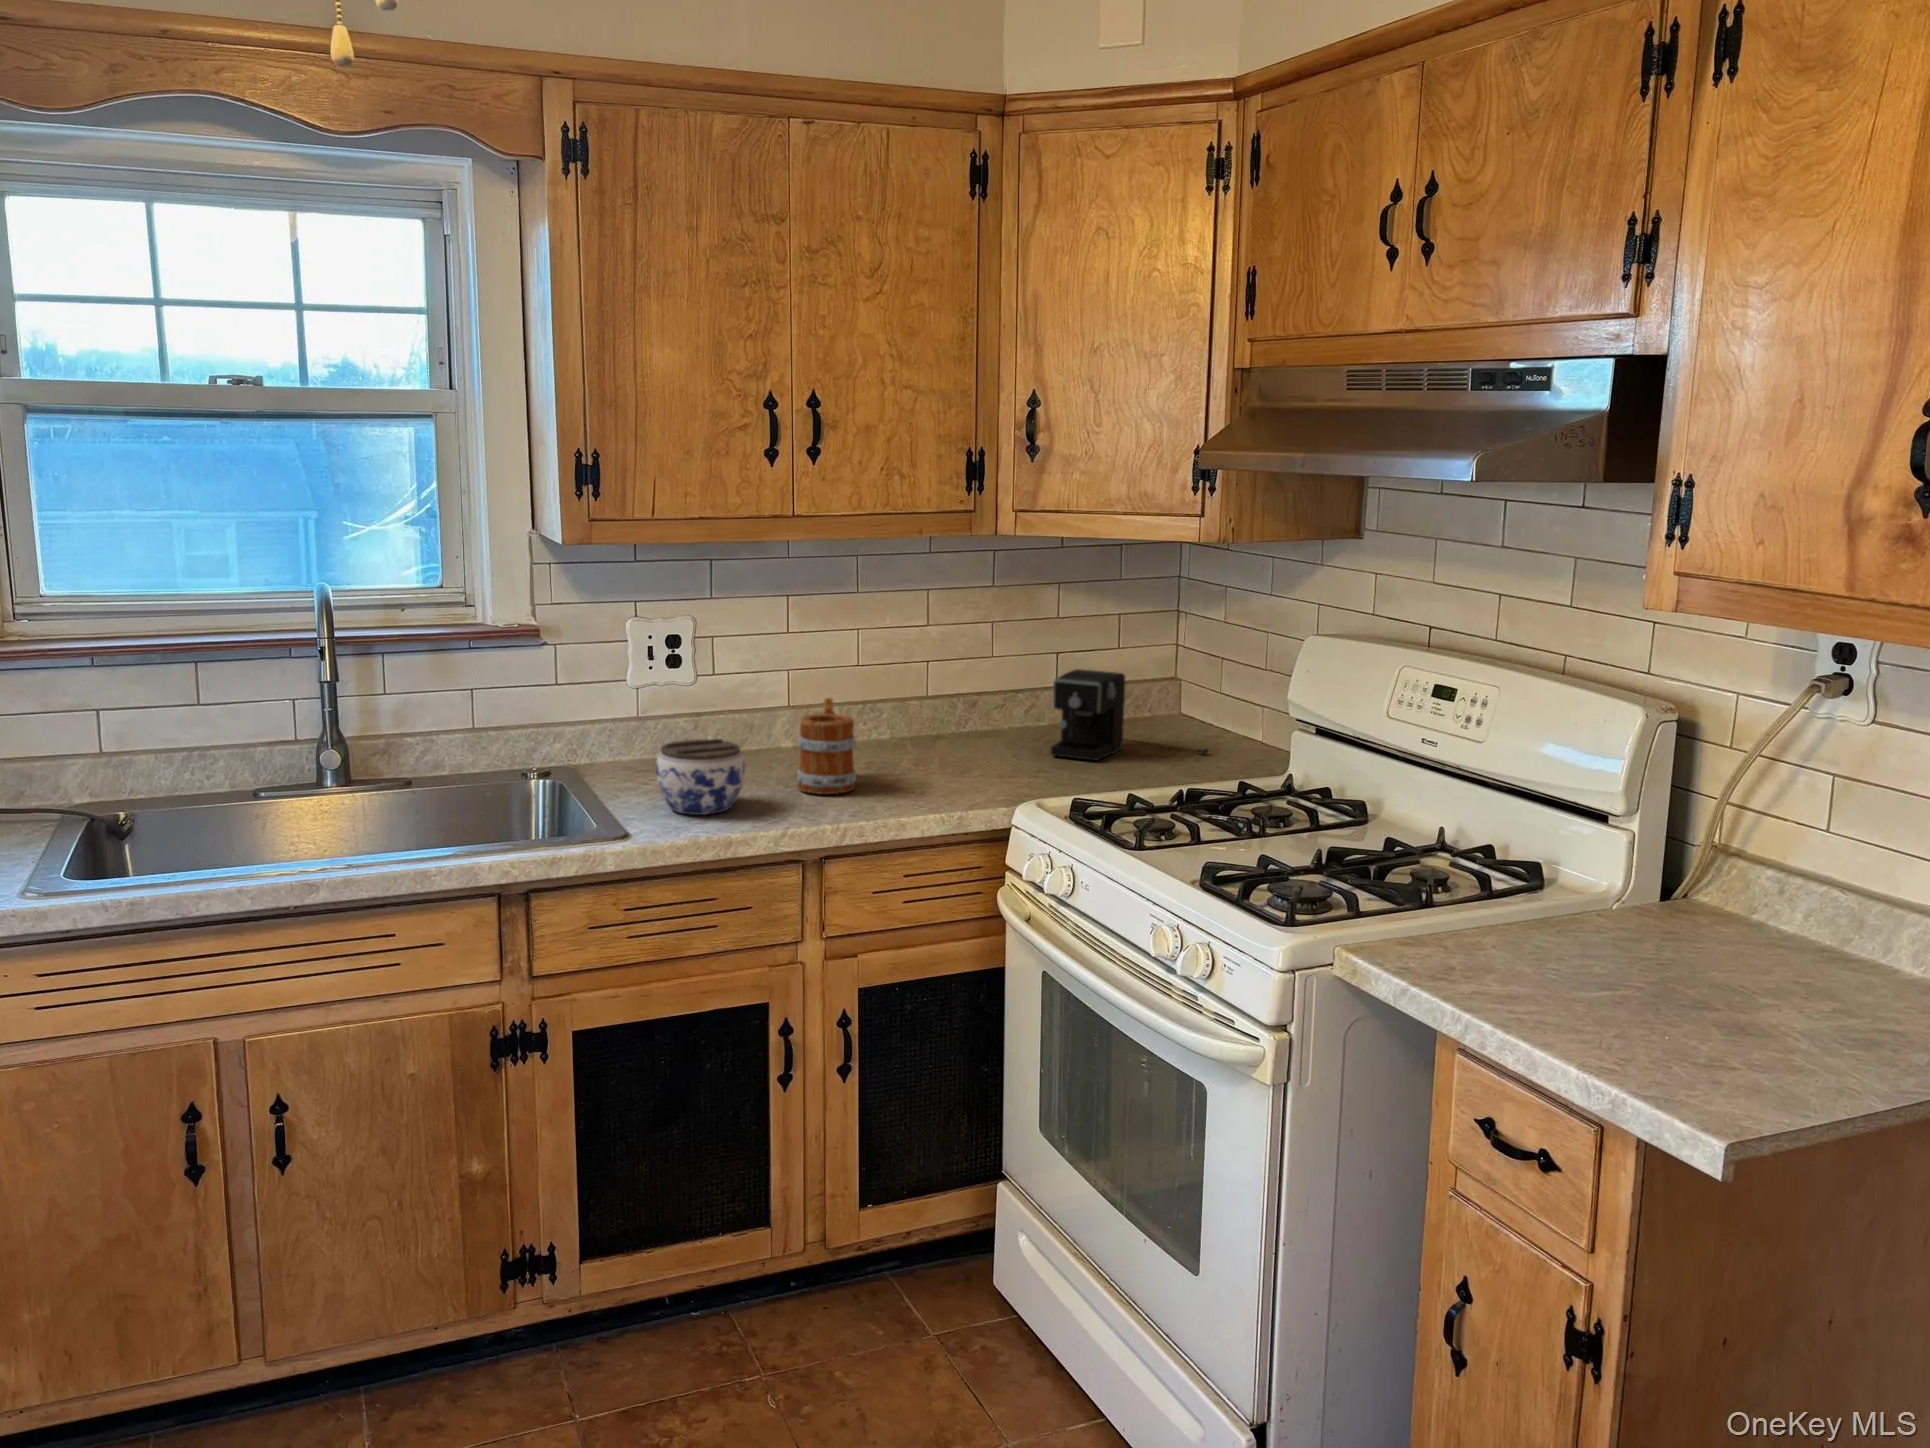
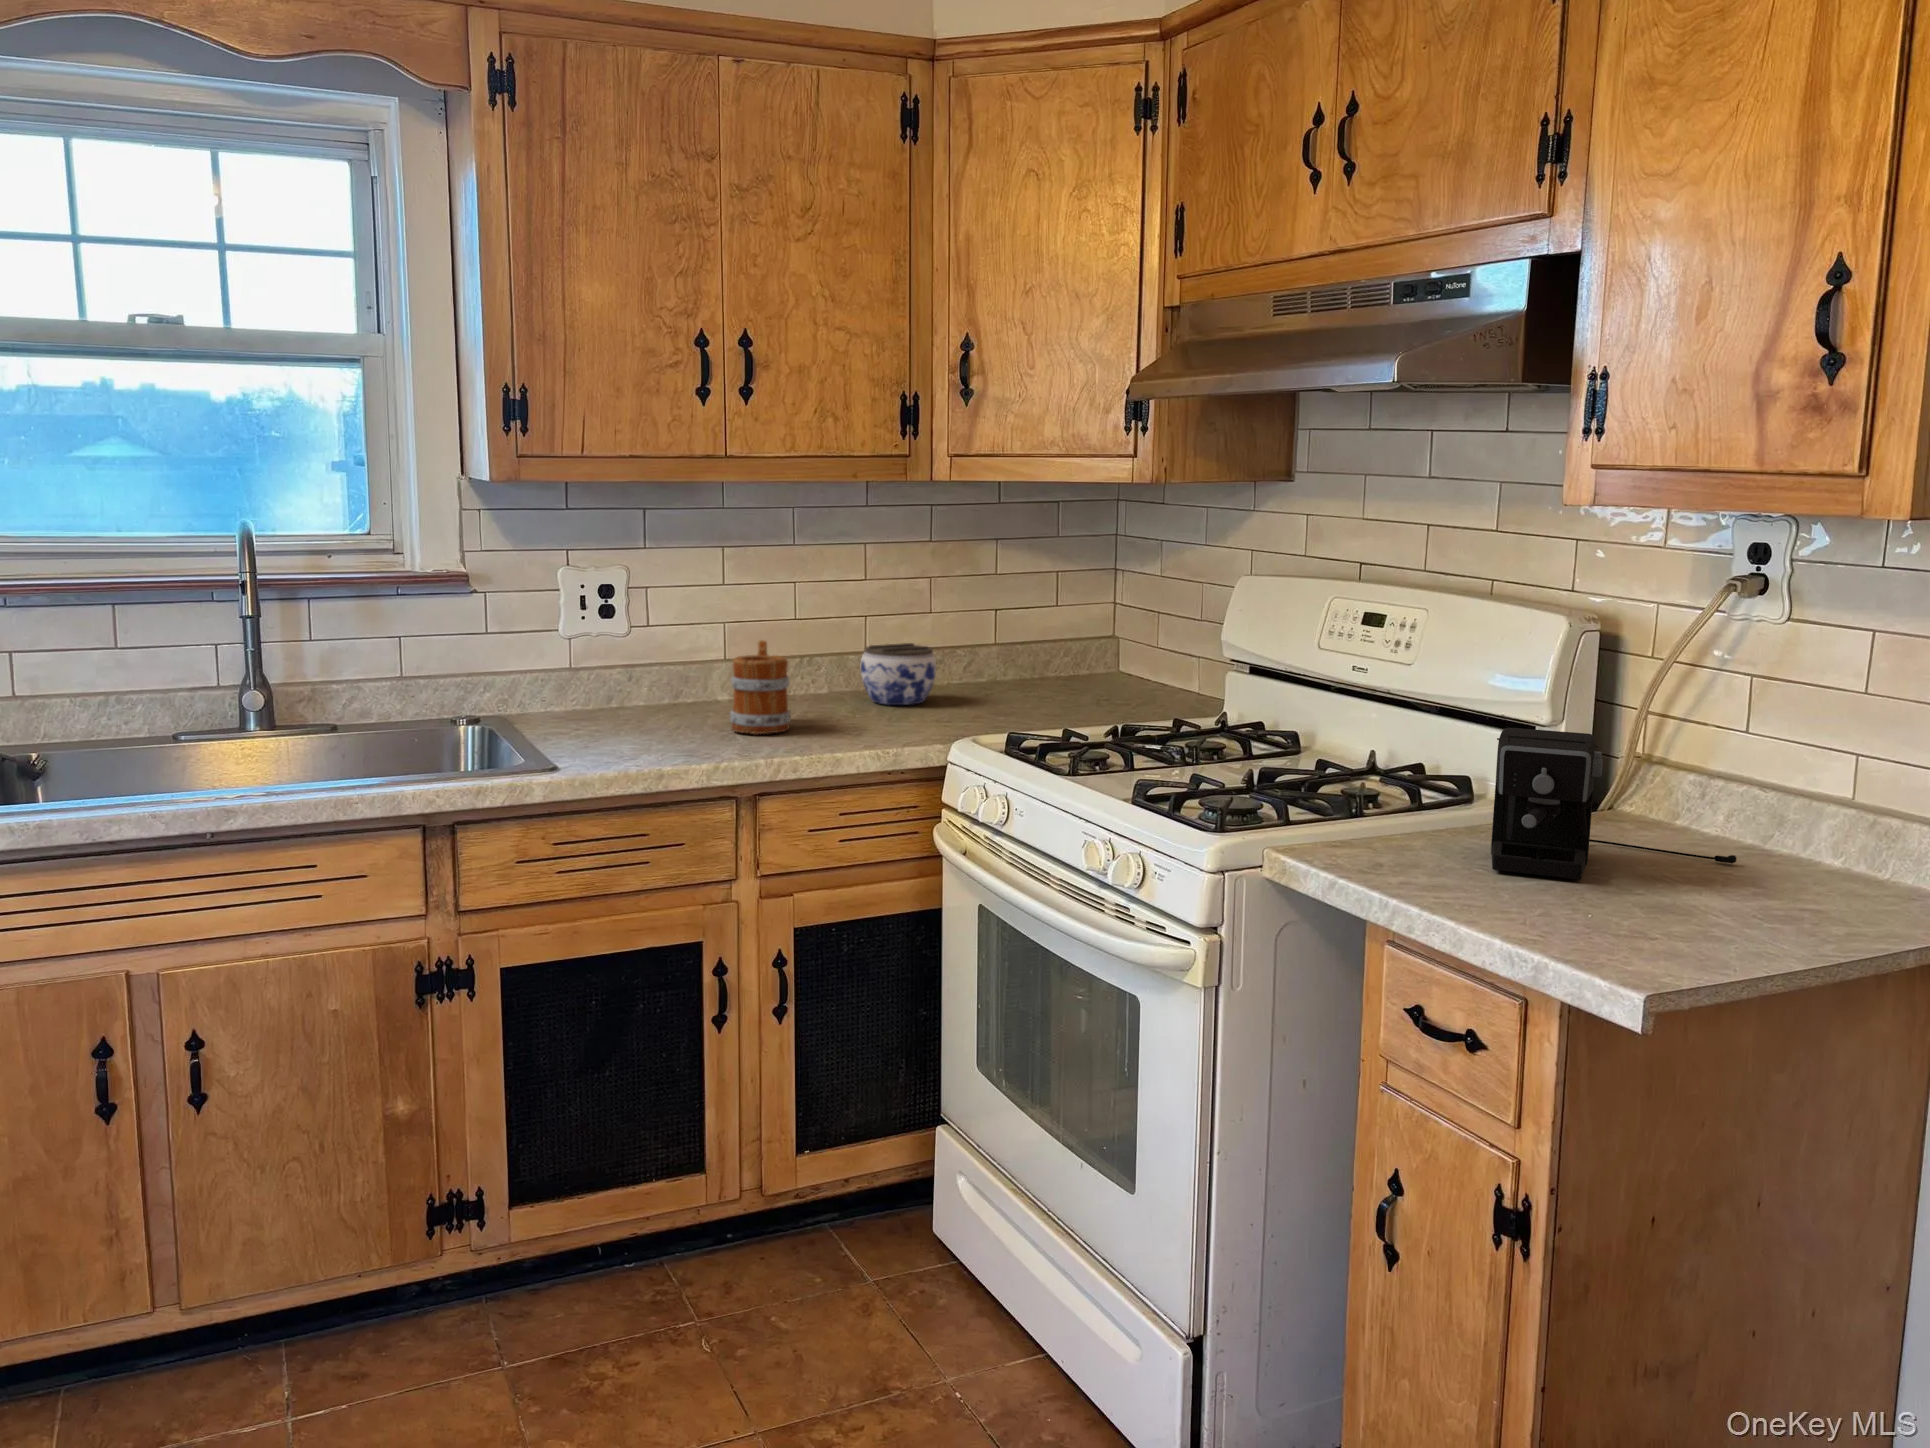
coffee maker: present [1050,669,1208,760] -> present [1491,728,1737,879]
jar: present [656,739,745,815] -> present [861,643,937,705]

